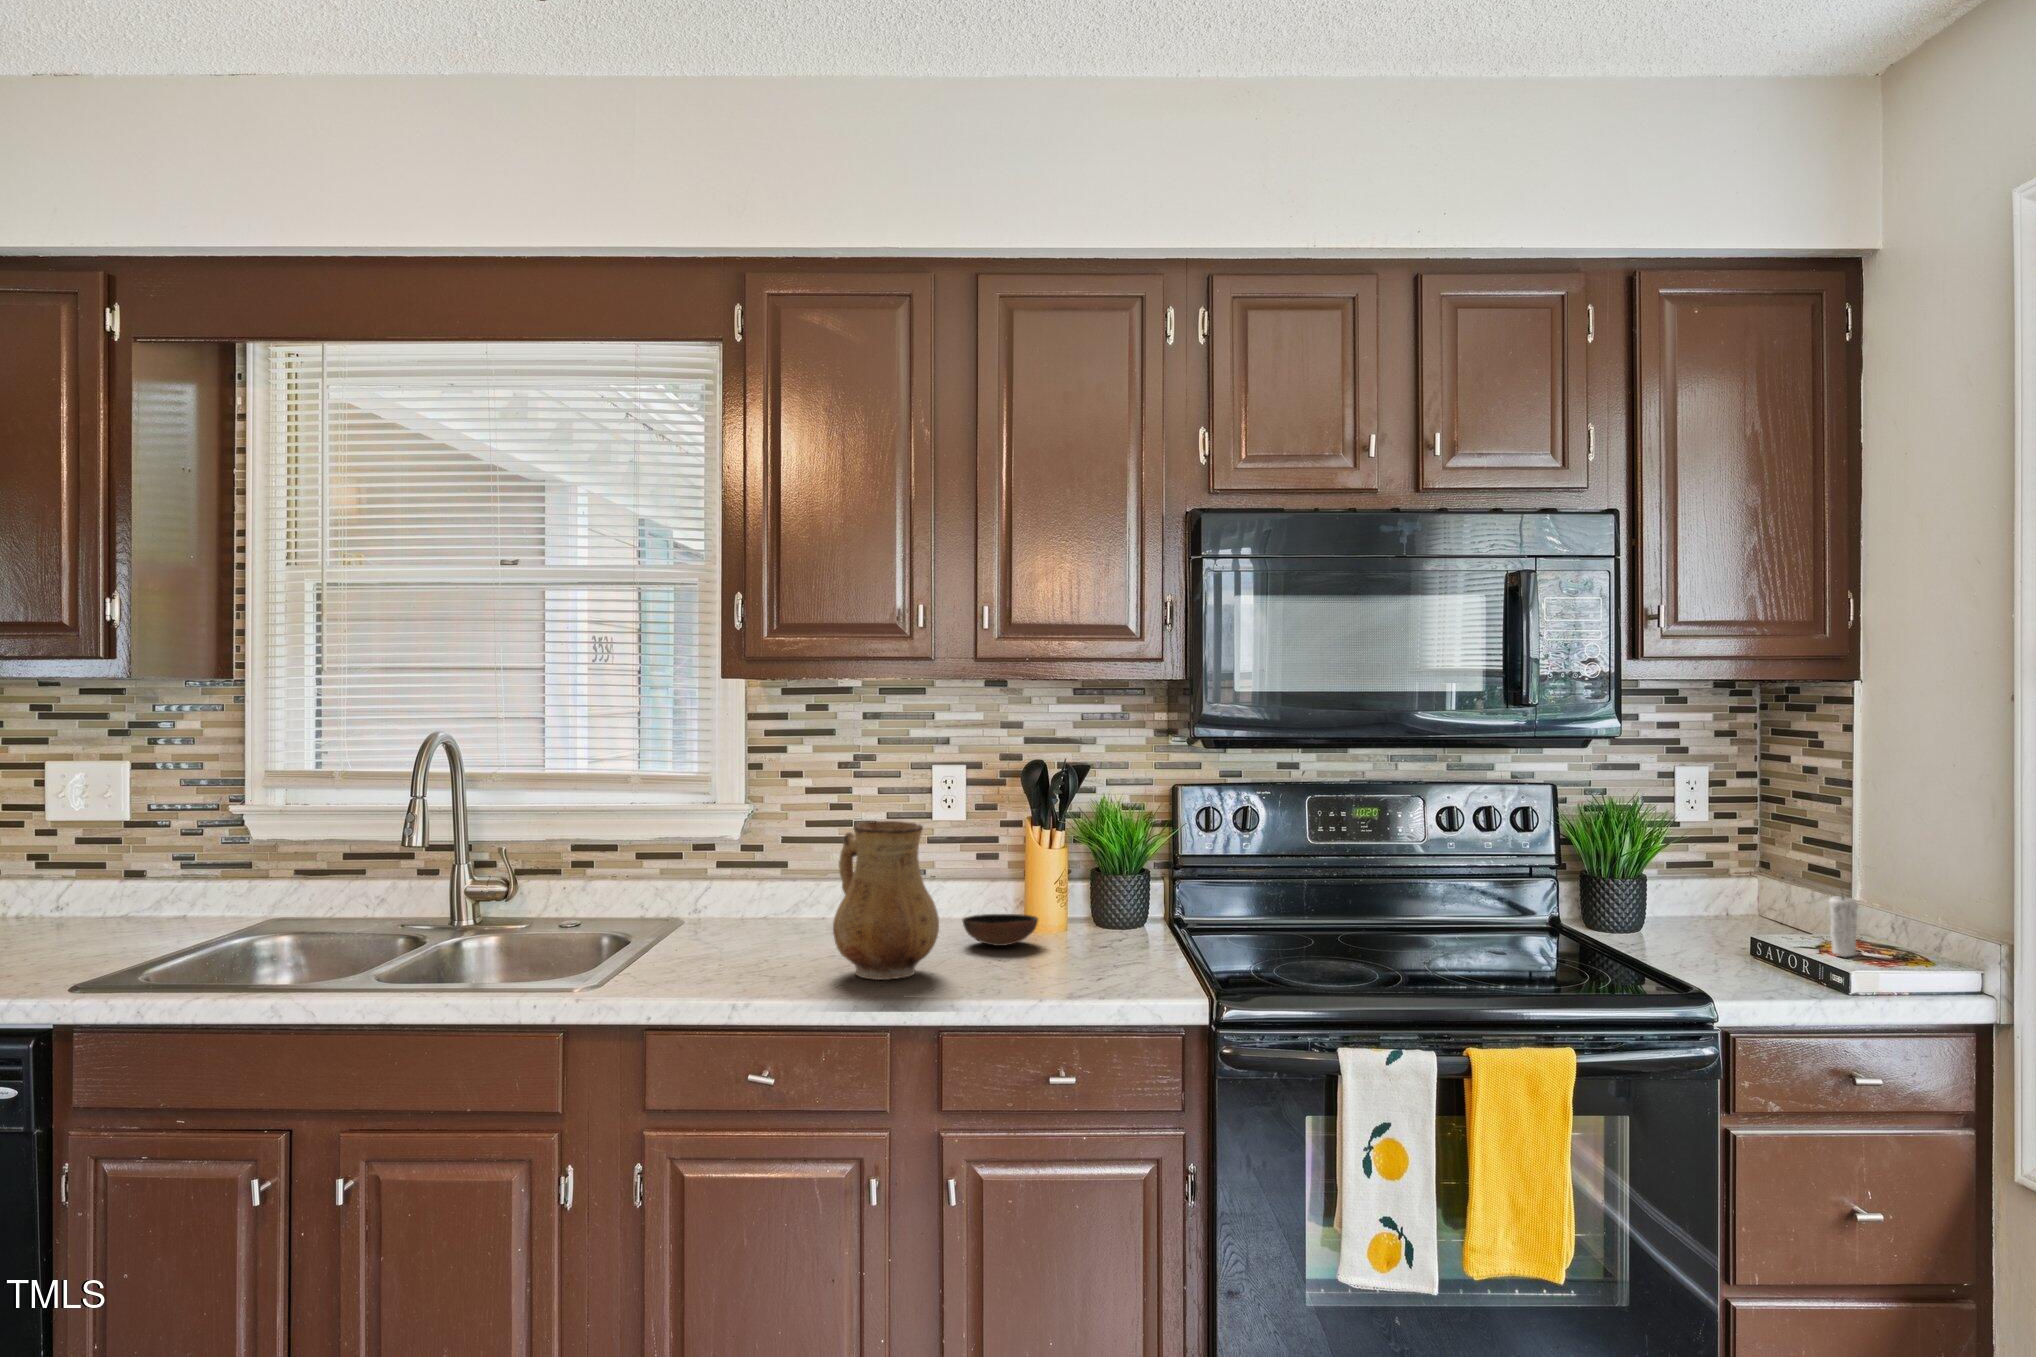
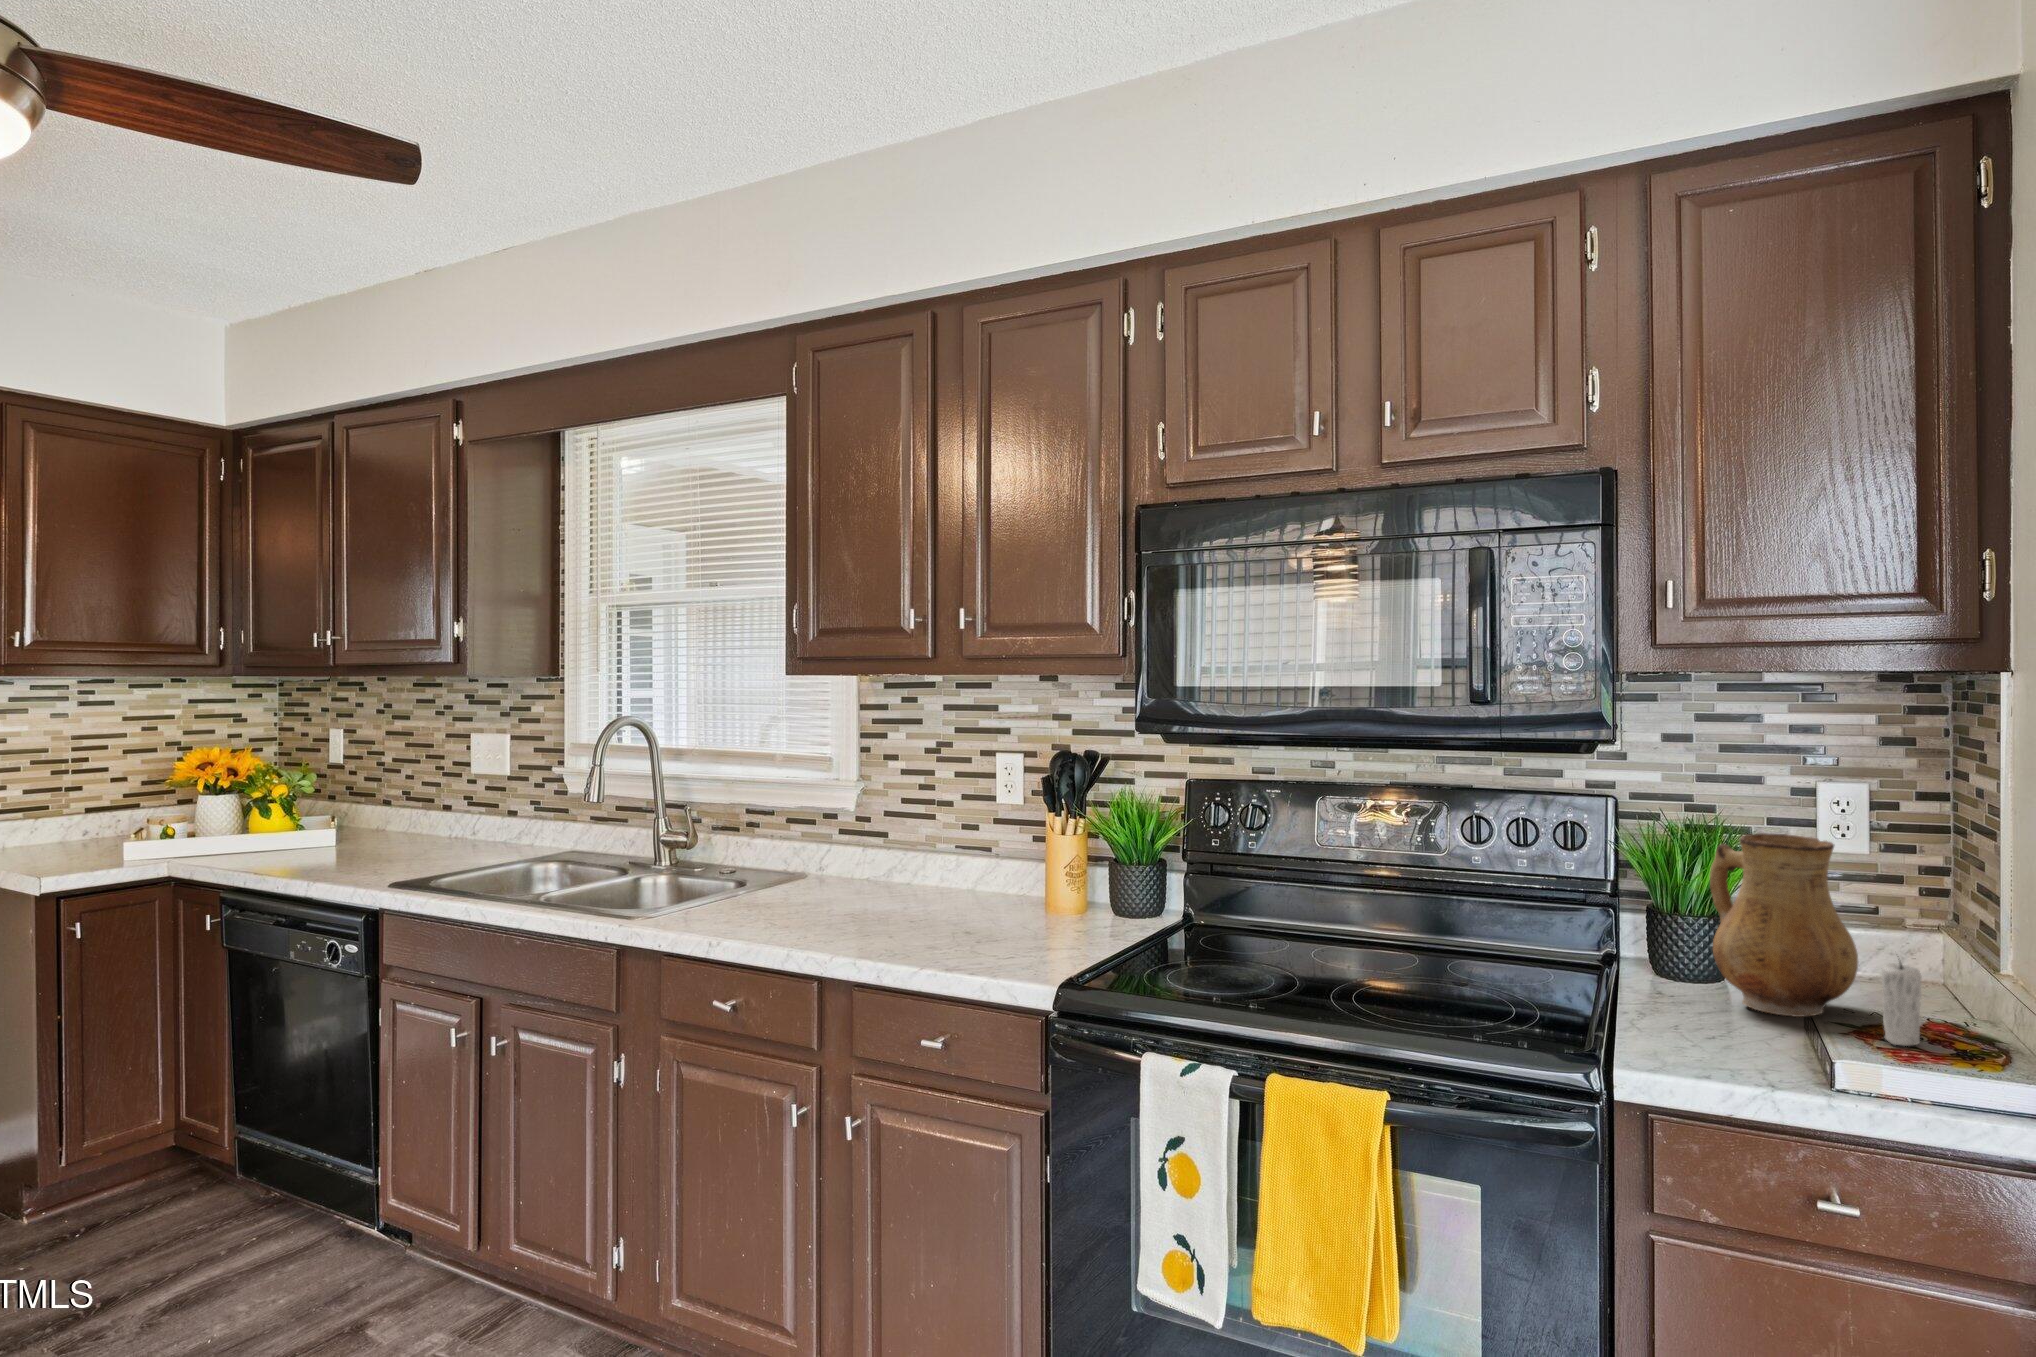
ceramic pitcher: present [833,821,939,980] -> present [1710,833,1858,1017]
bowl: present [962,914,1038,946] -> none [956,891,1026,921]

